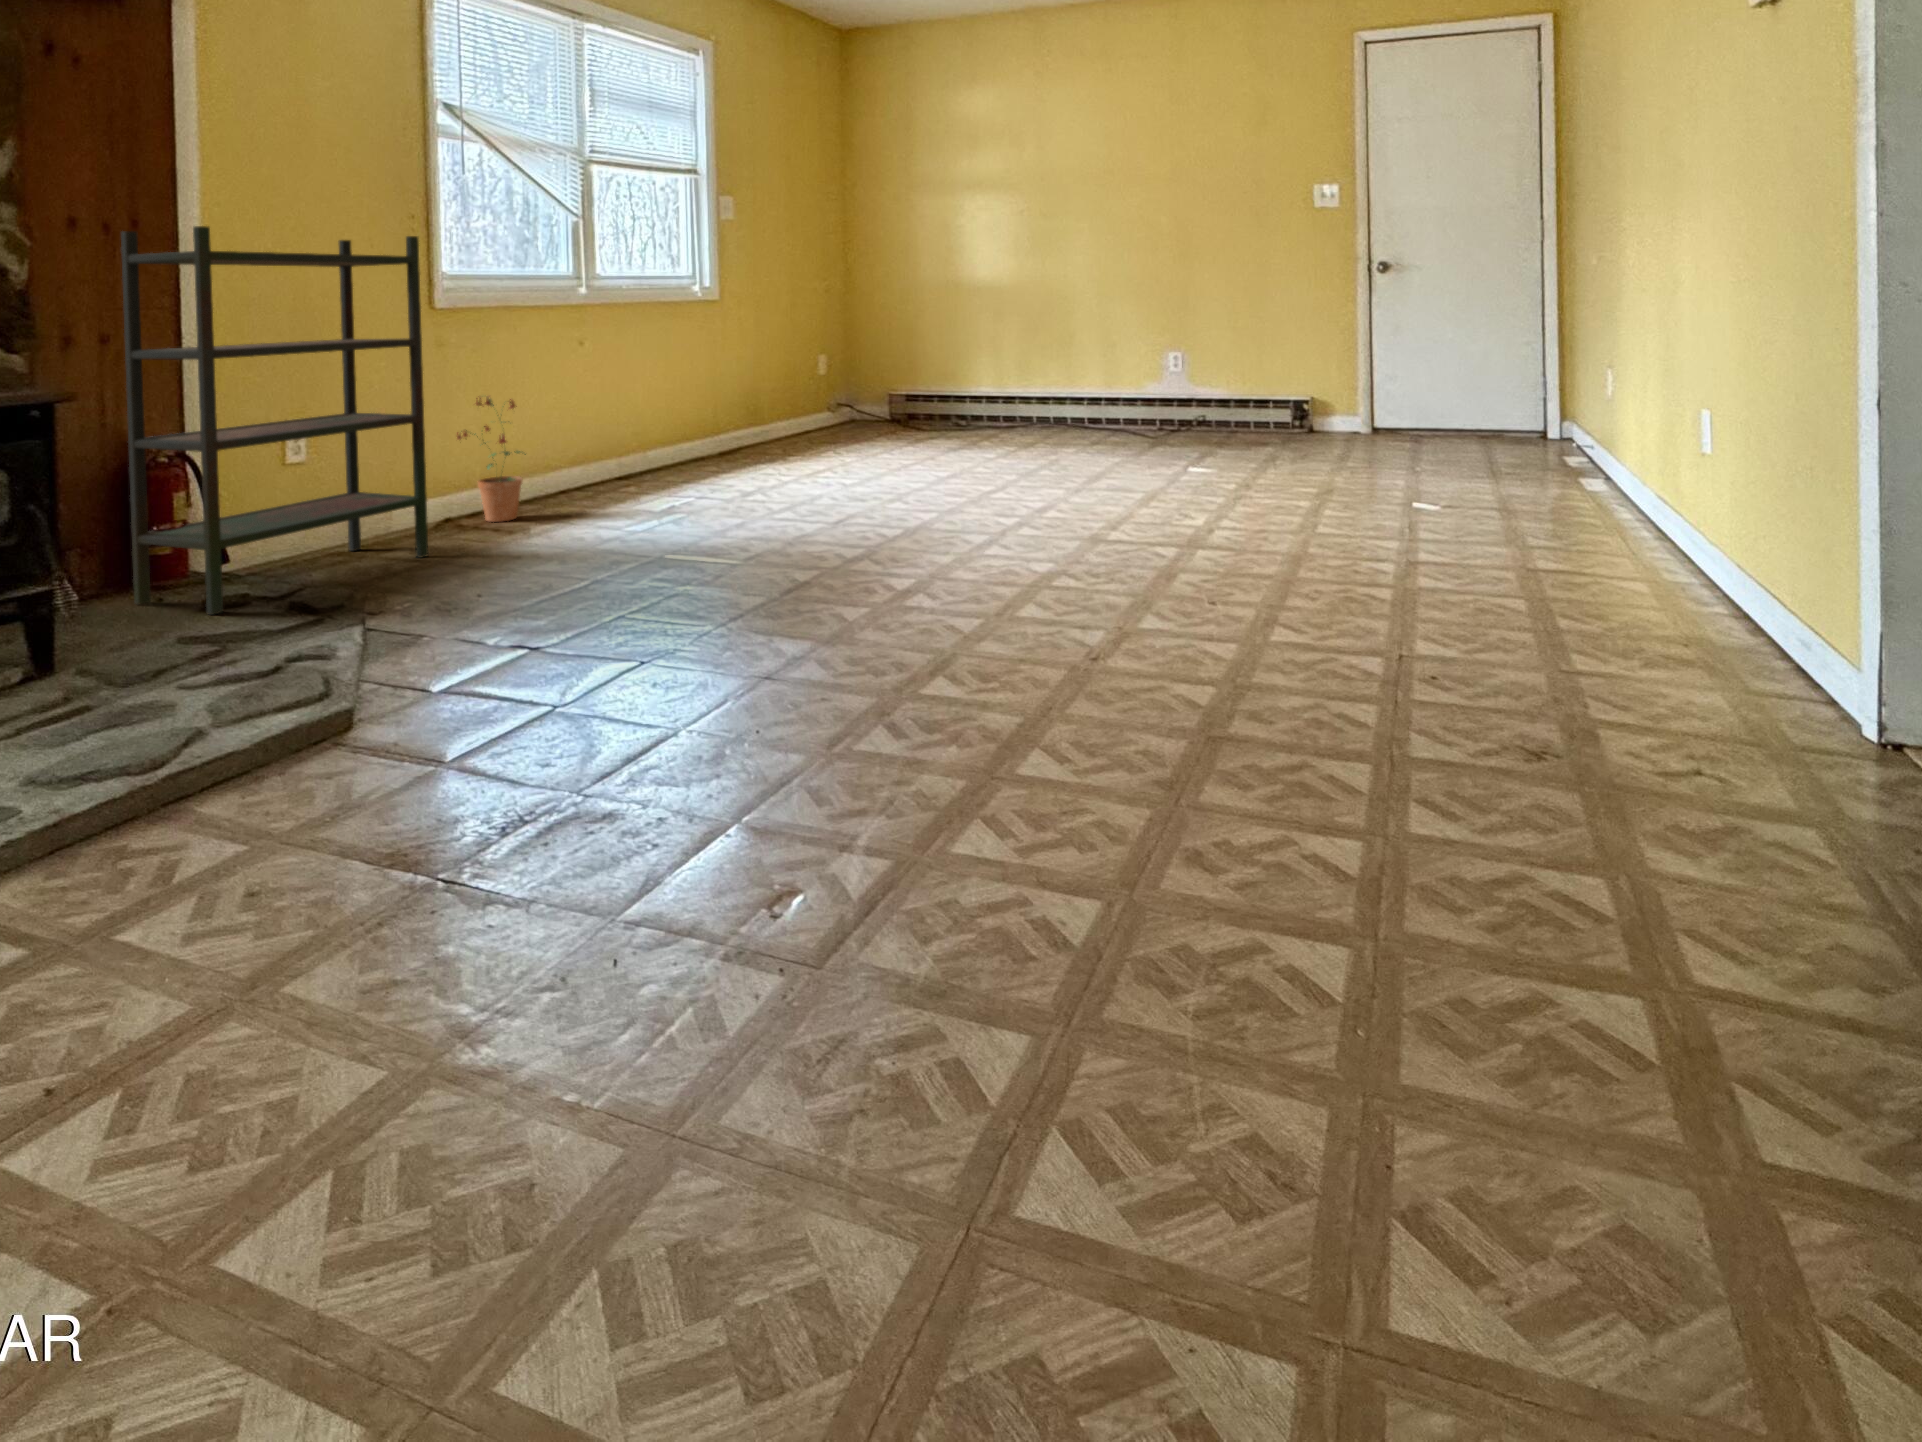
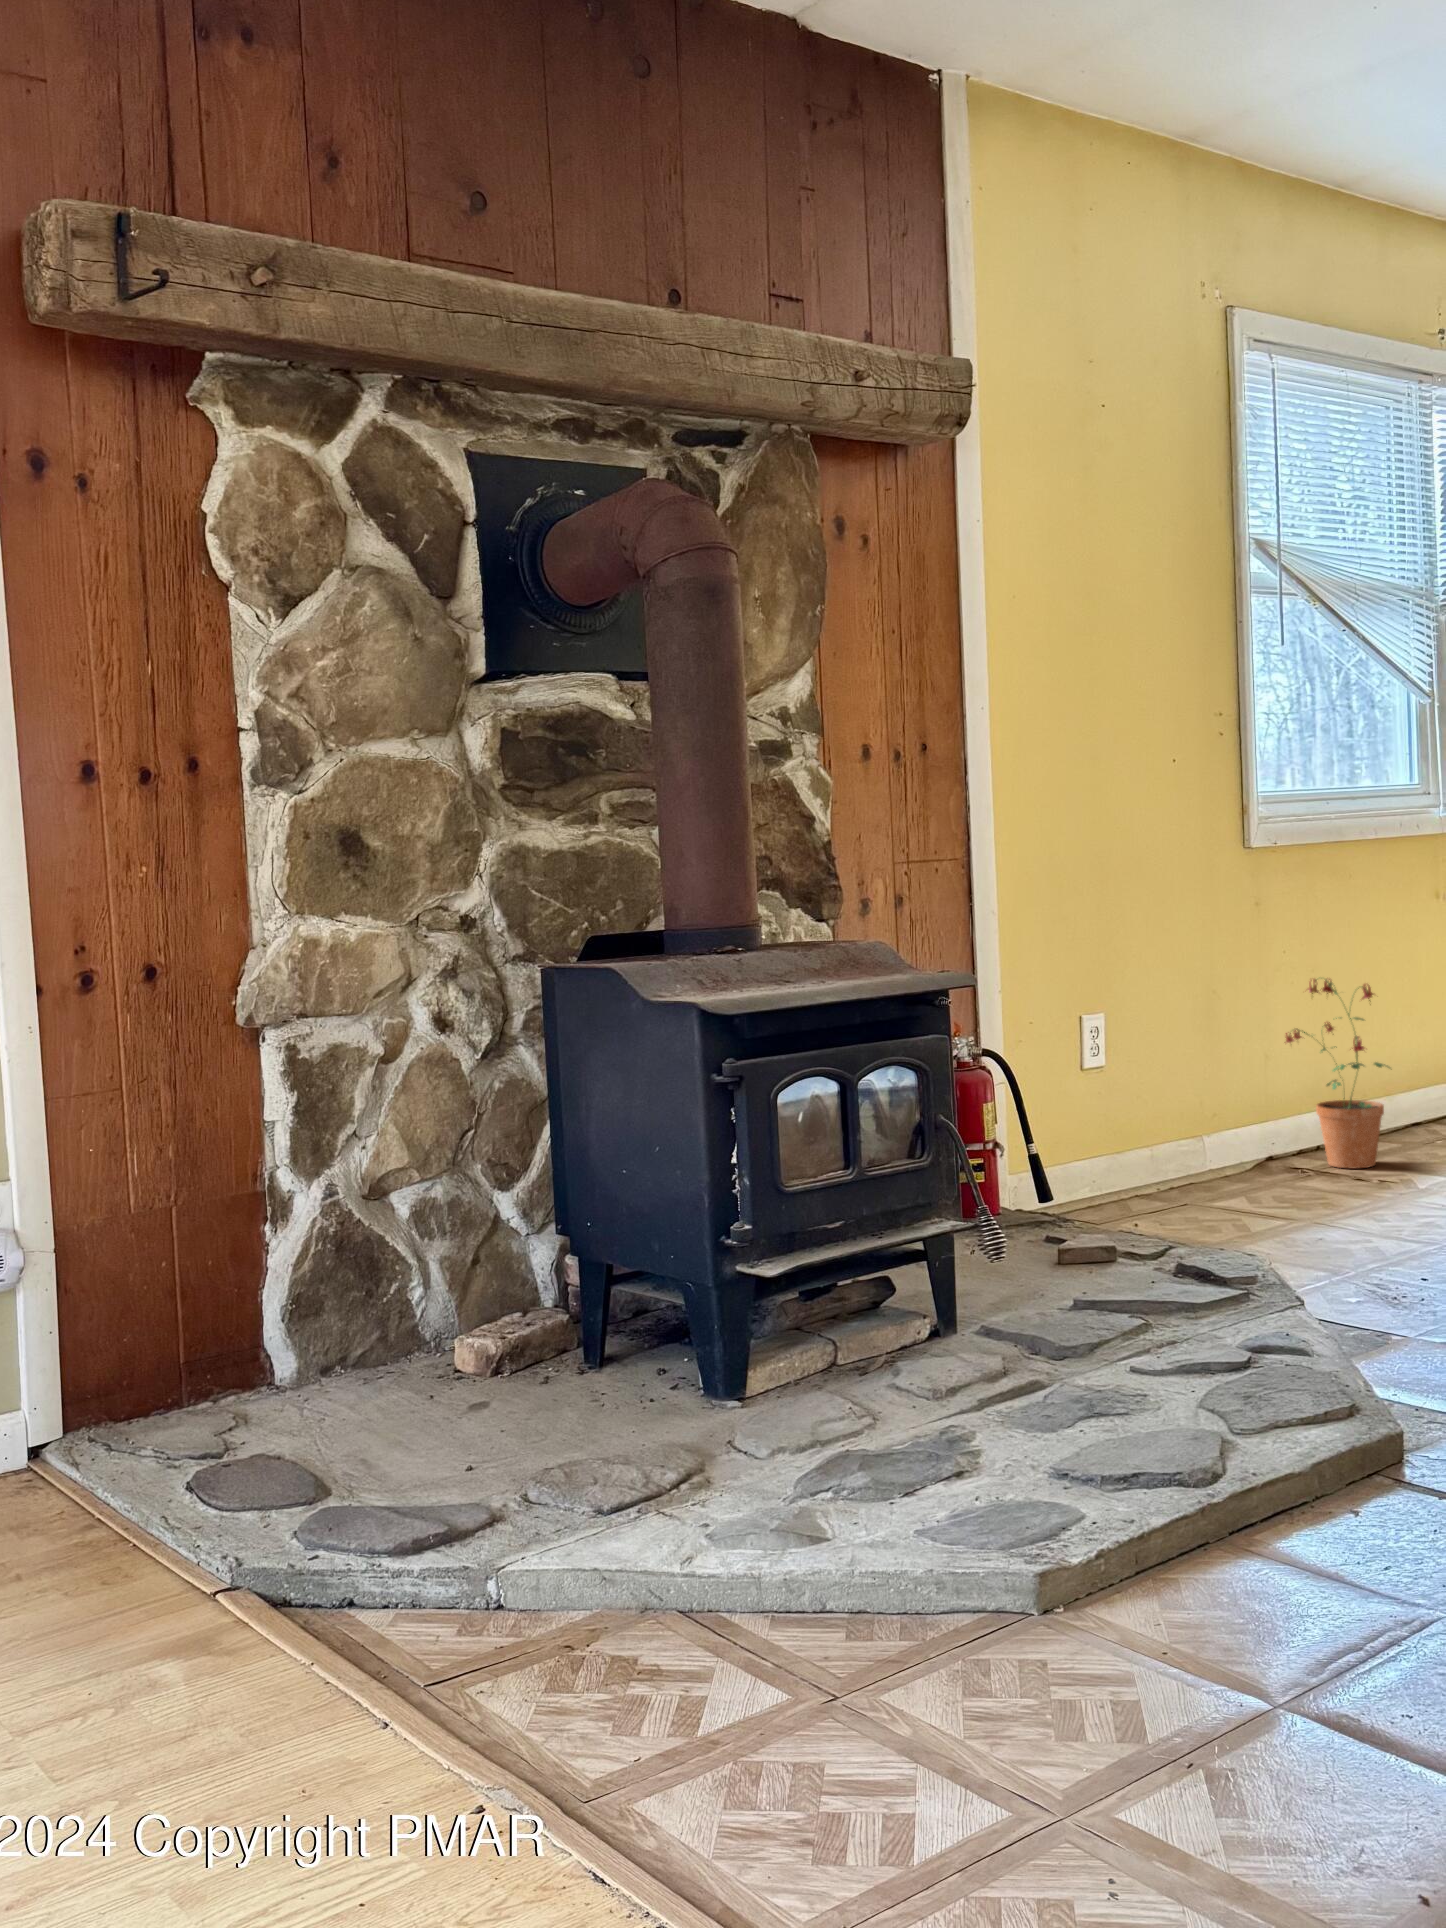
bookshelf: present [121,226,428,615] -> none [920,744,1288,1273]

